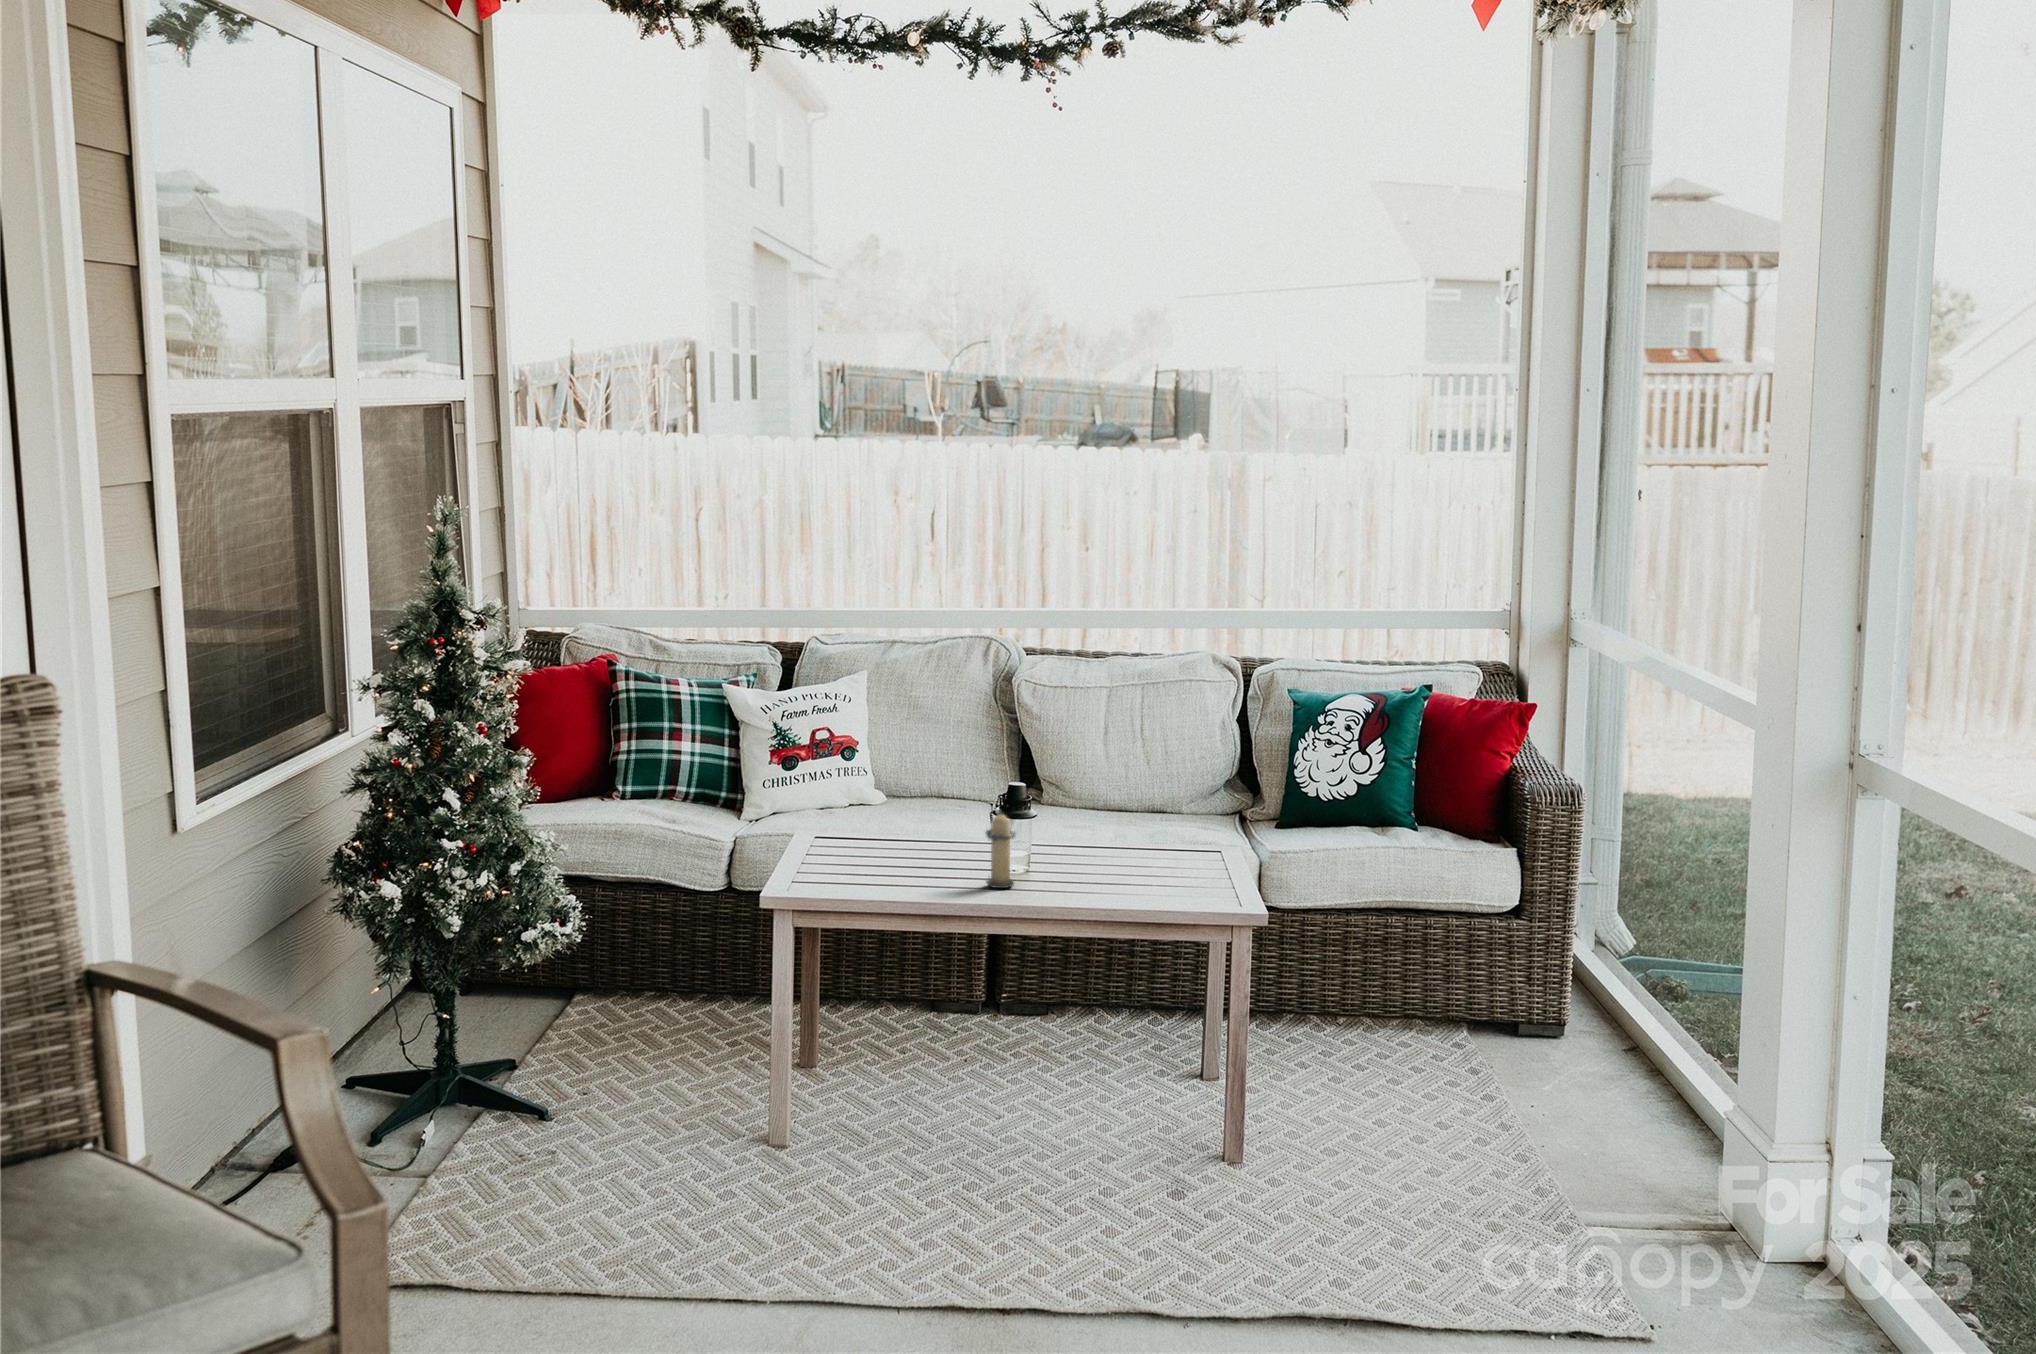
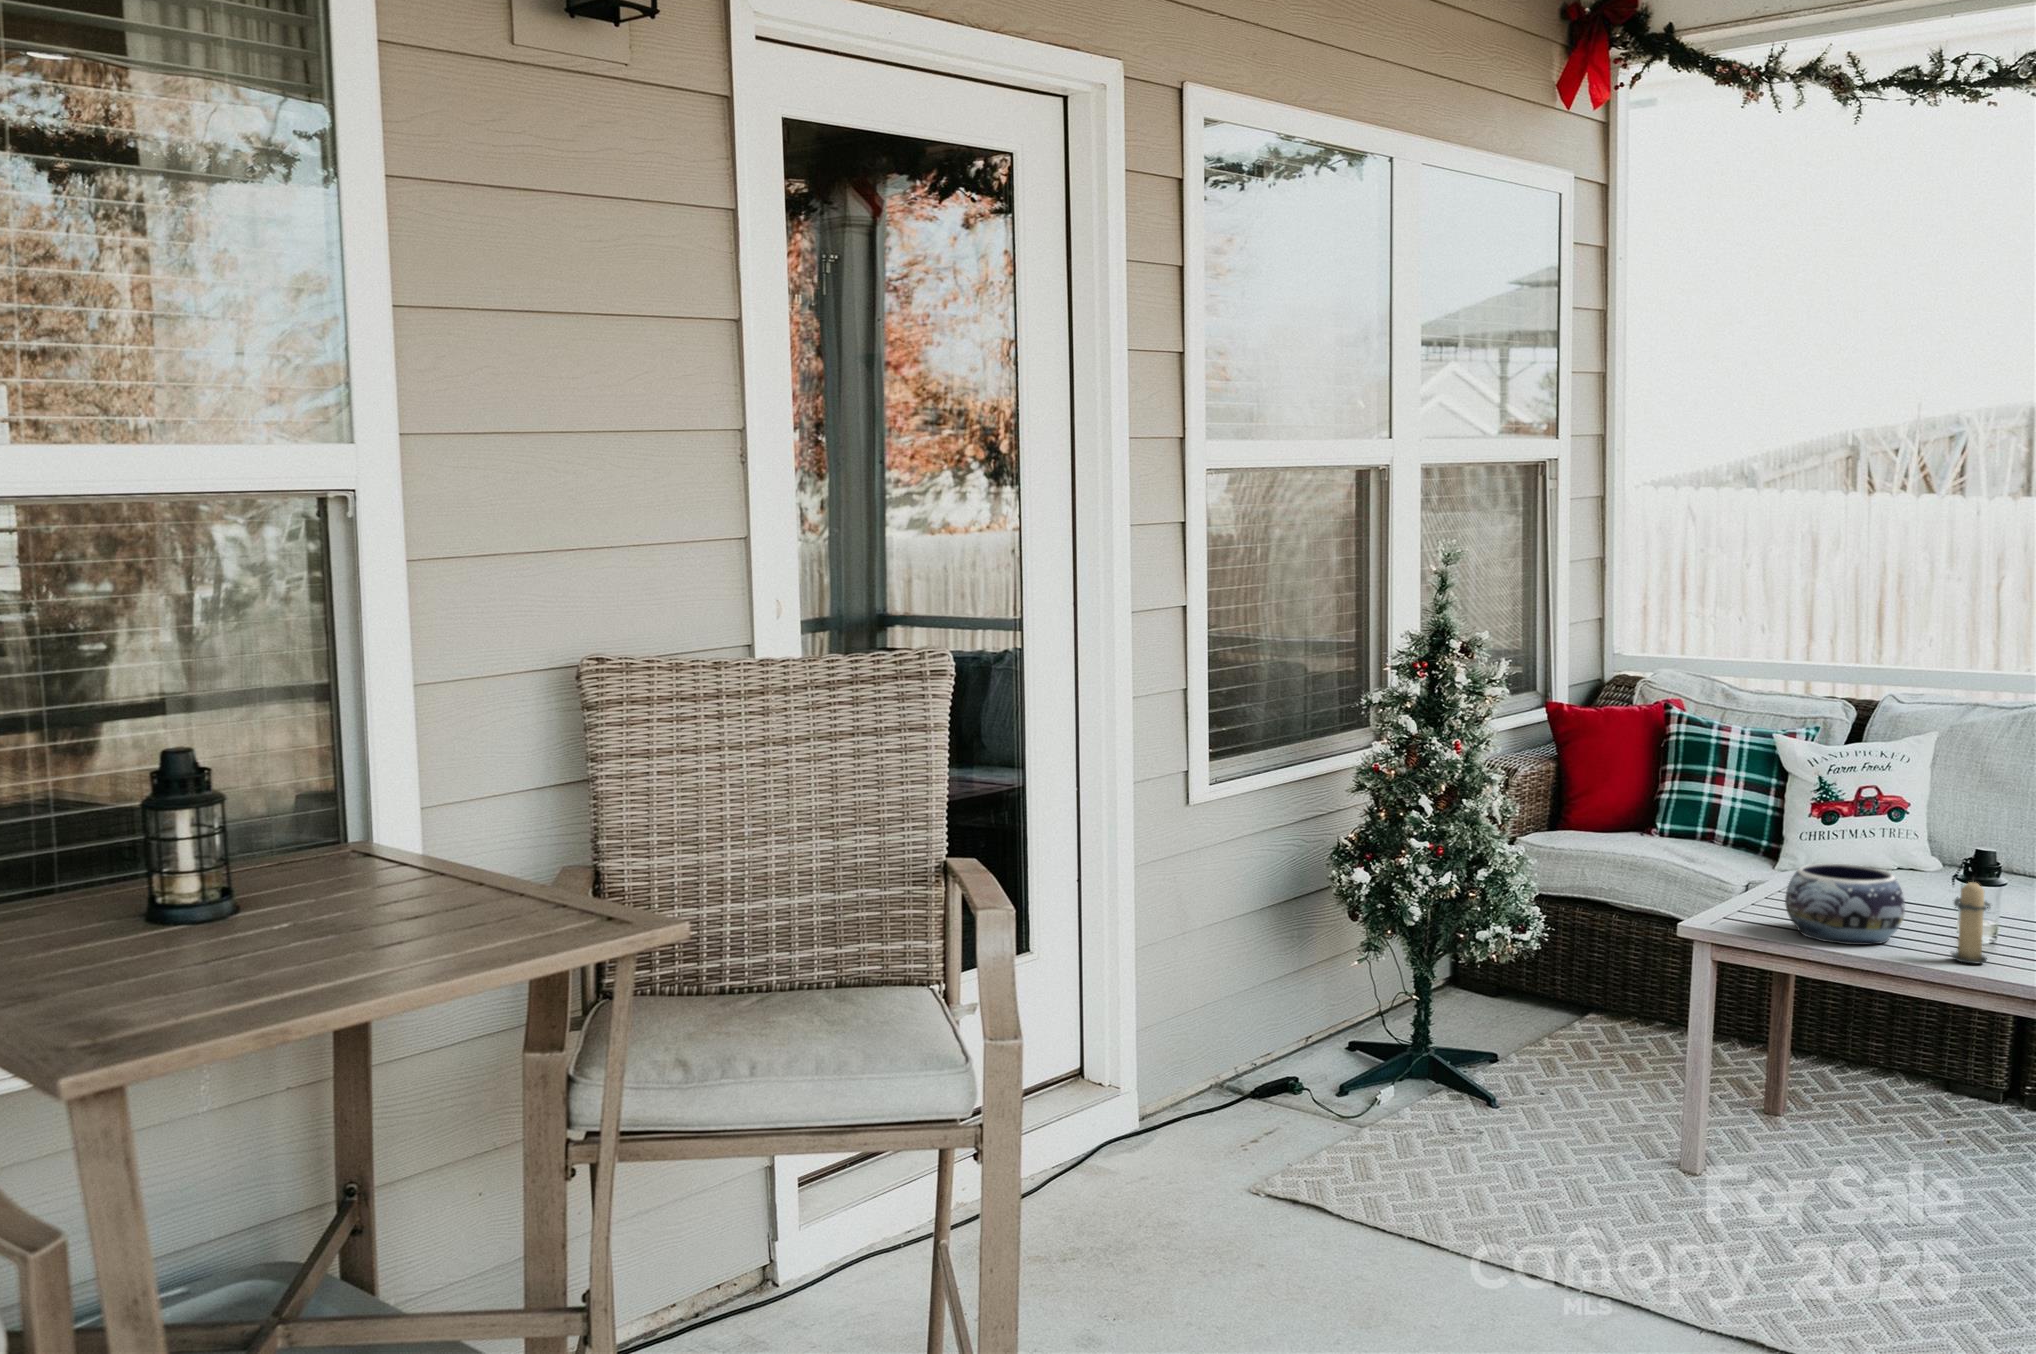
decorative bowl: none [834,811,937,887] -> present [1785,863,1905,945]

